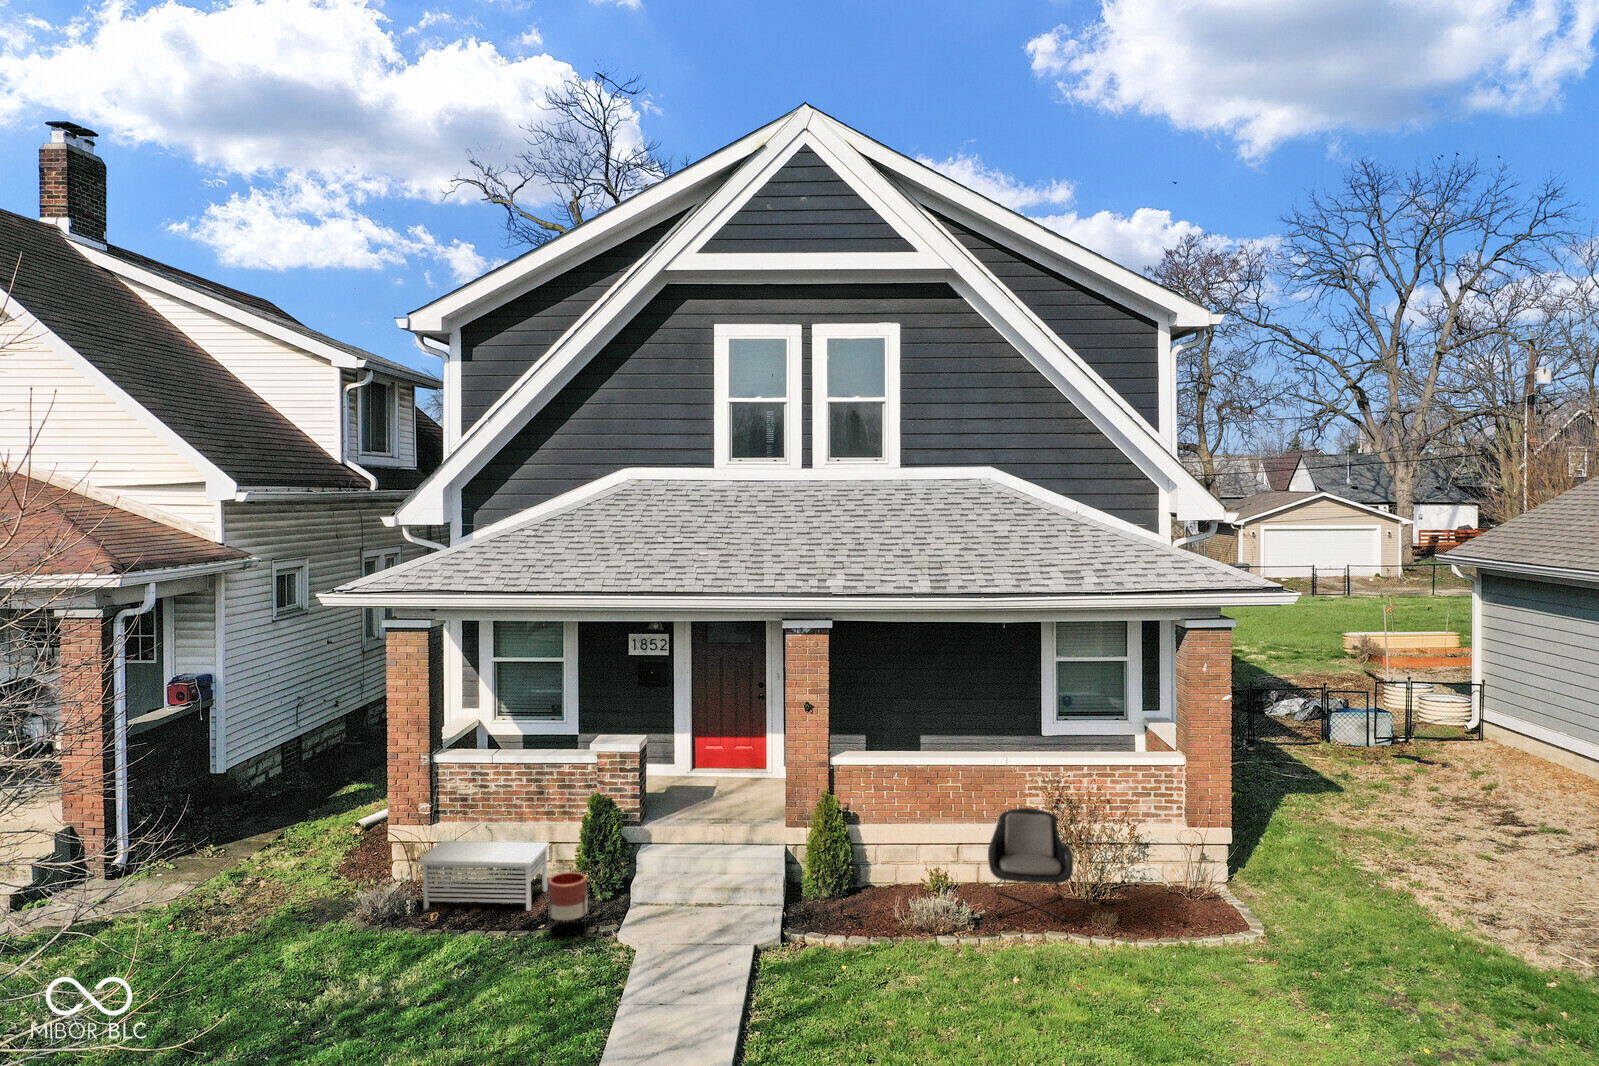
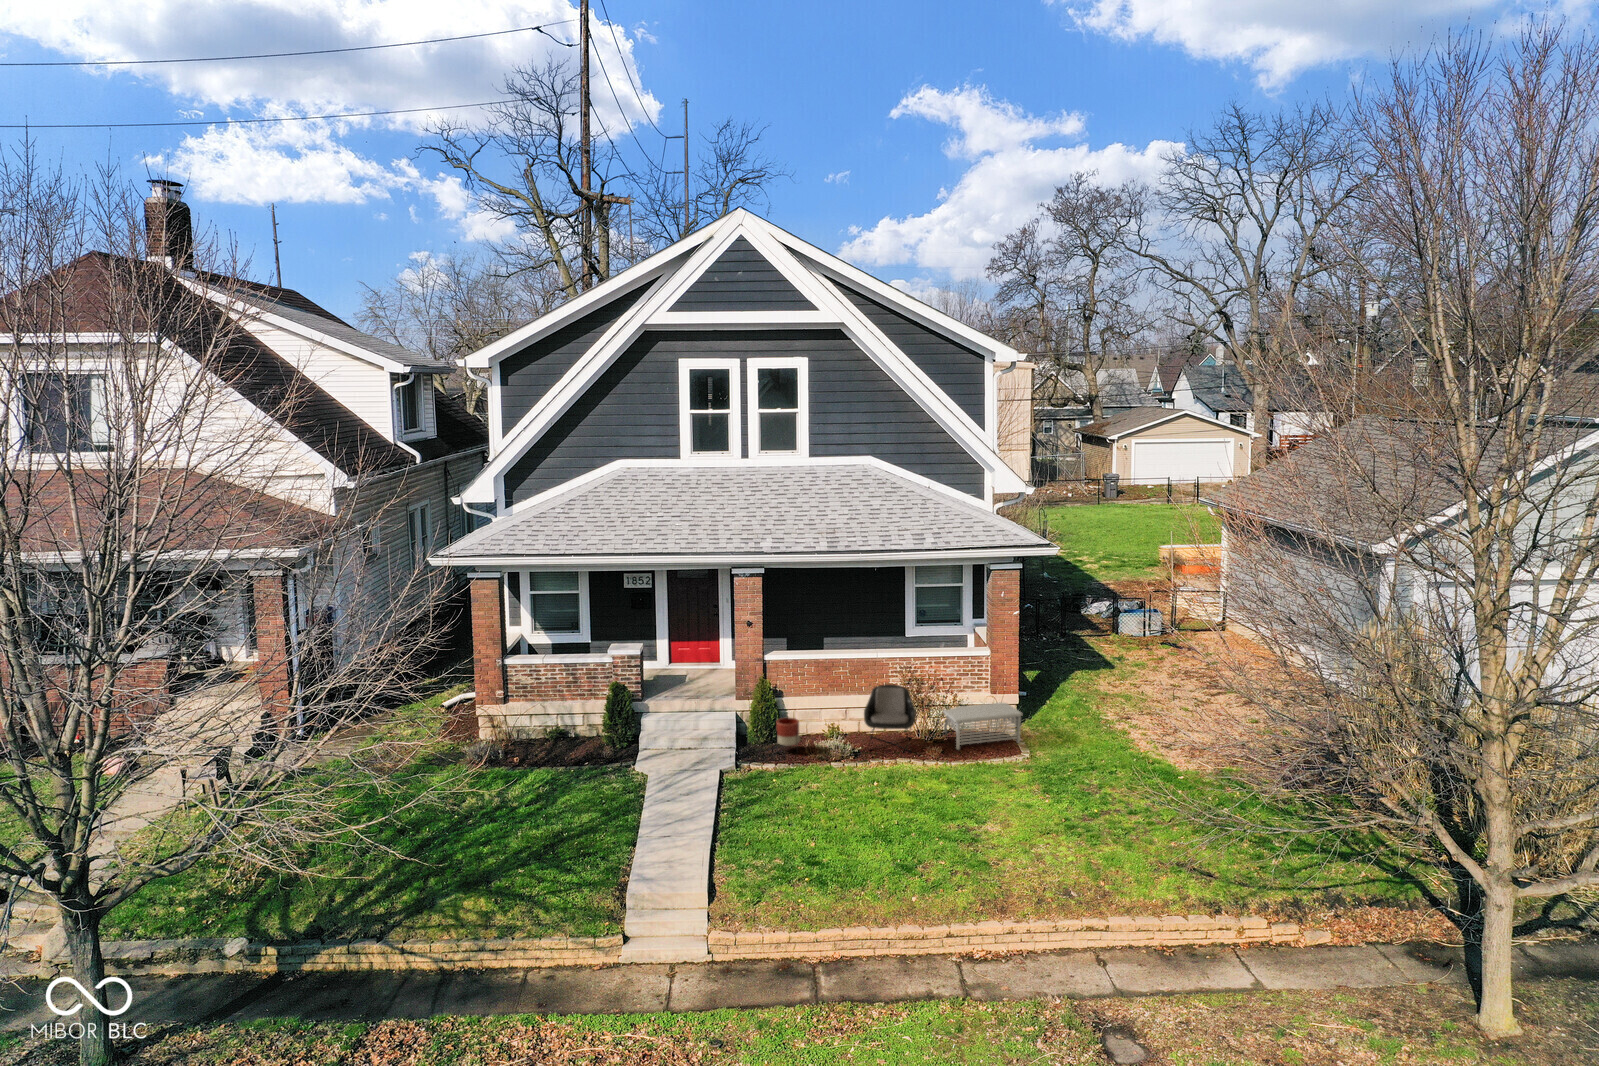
storage bench: present [418,840,549,911] -> present [943,702,1022,749]
planter: present [548,872,587,921] -> present [776,718,799,746]

